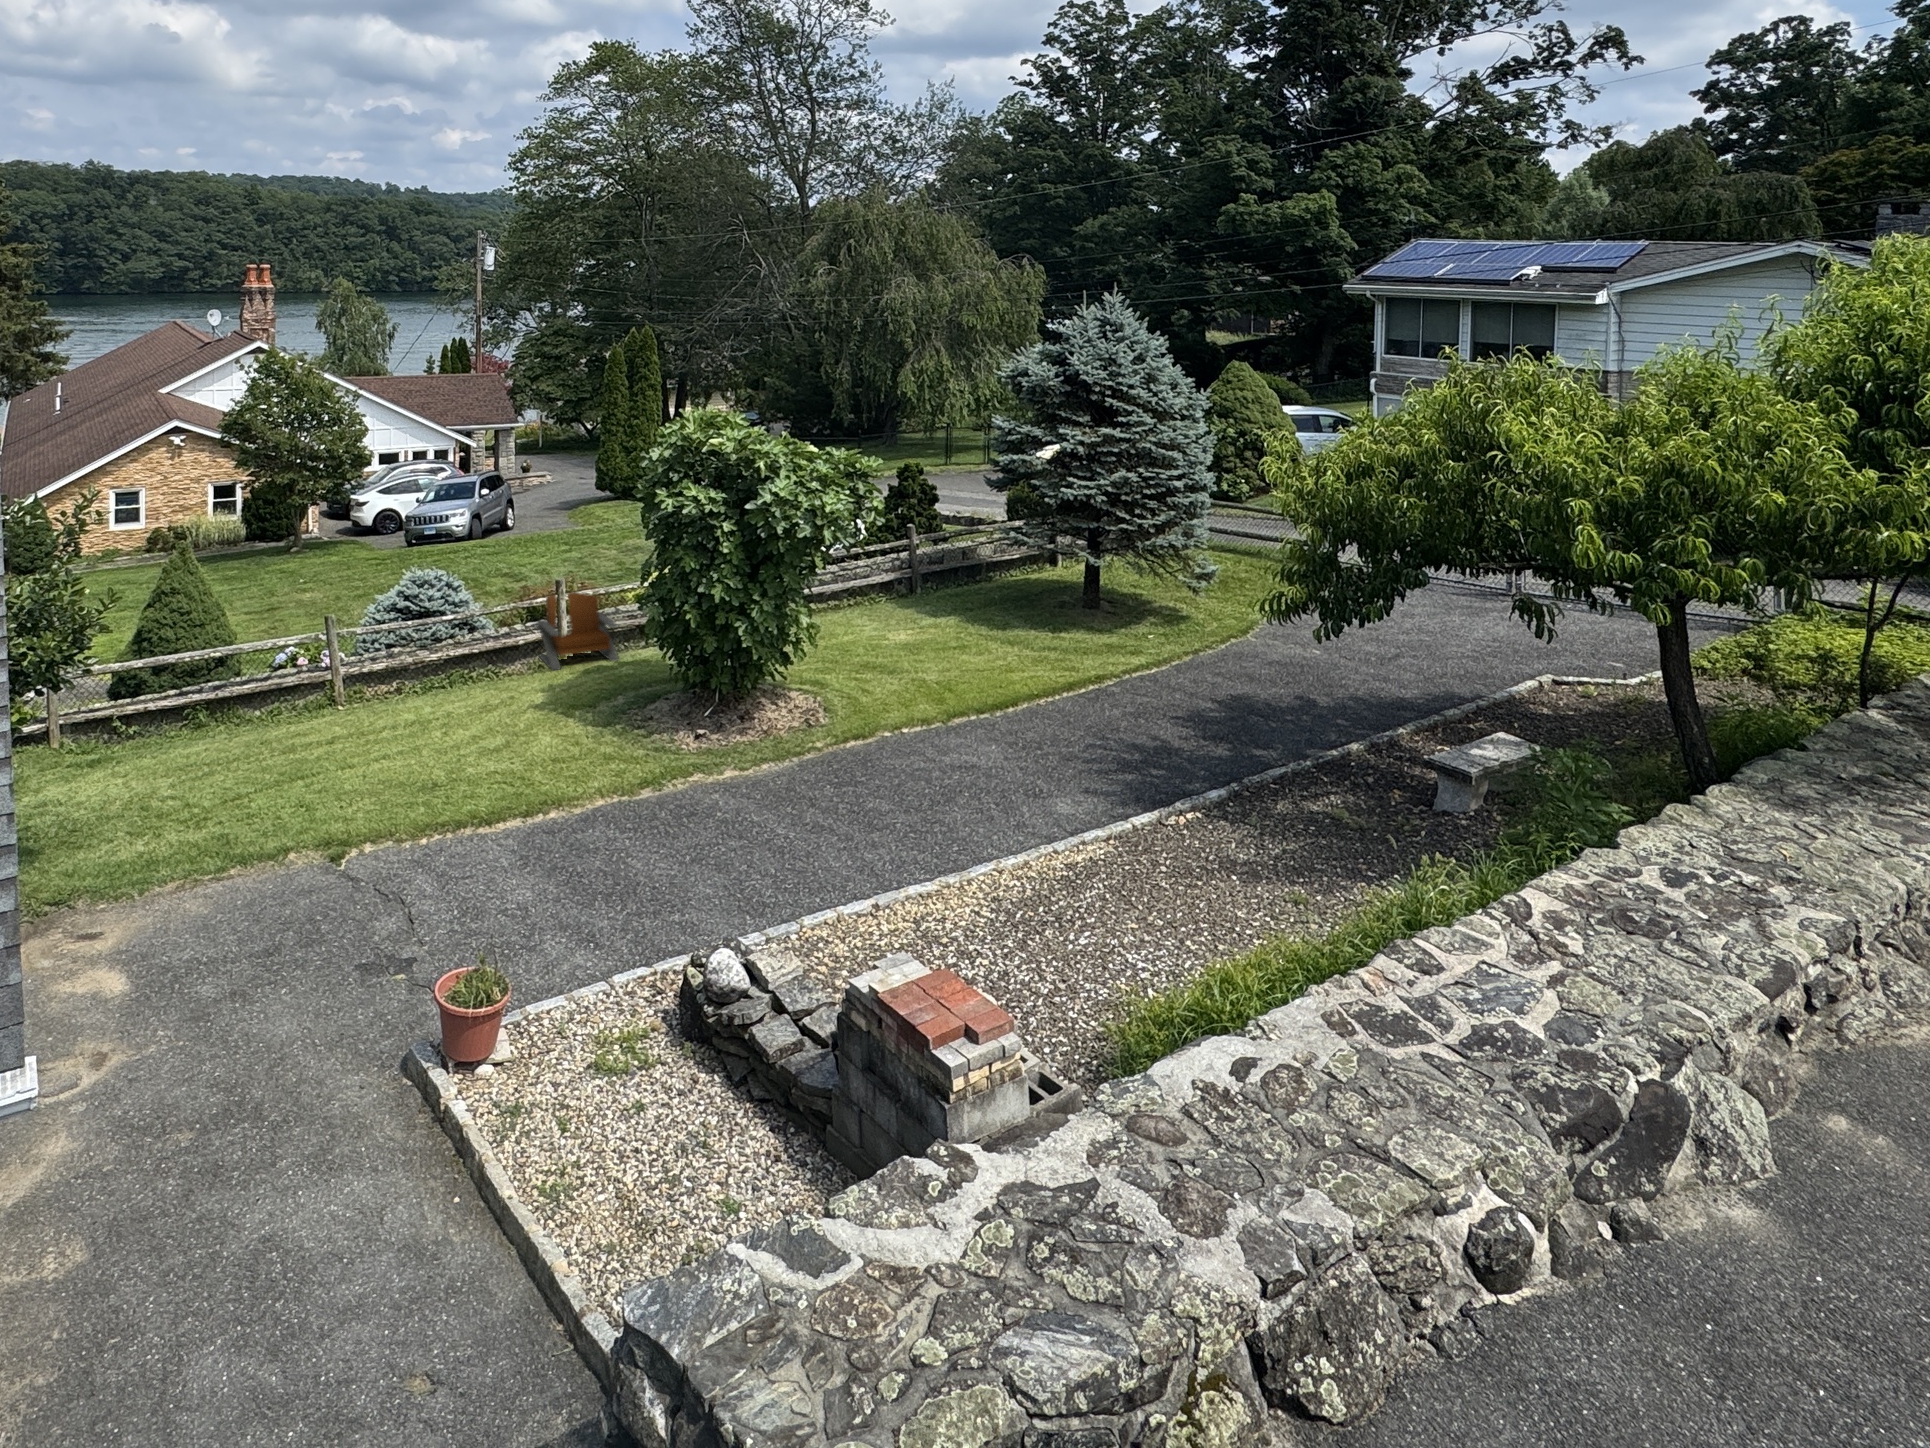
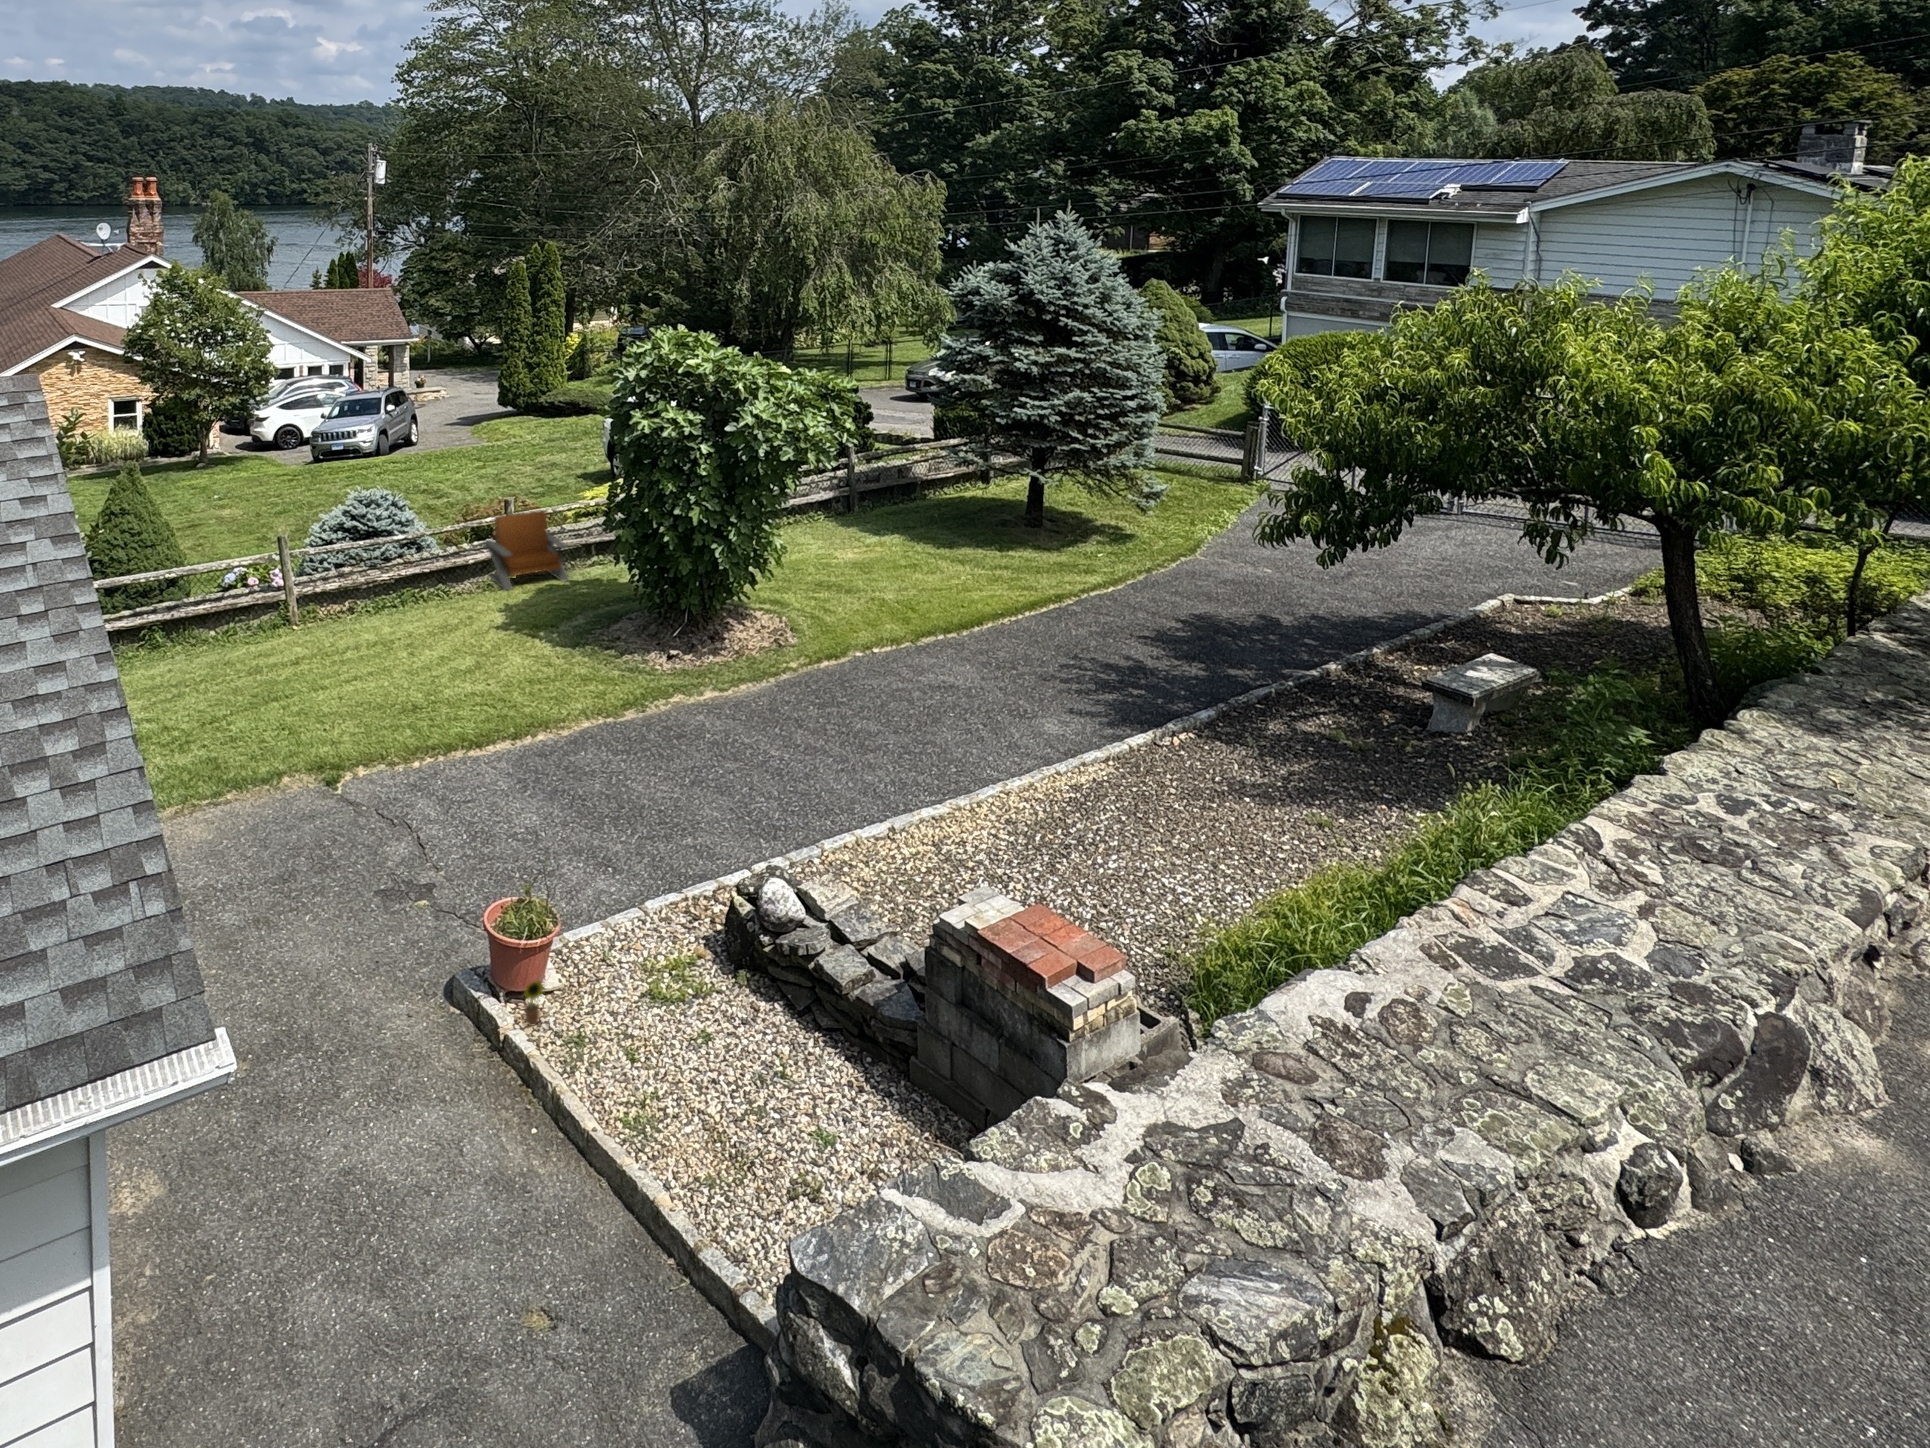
decorative plant: none [475,1054,500,1101] -> present [524,981,544,1026]

